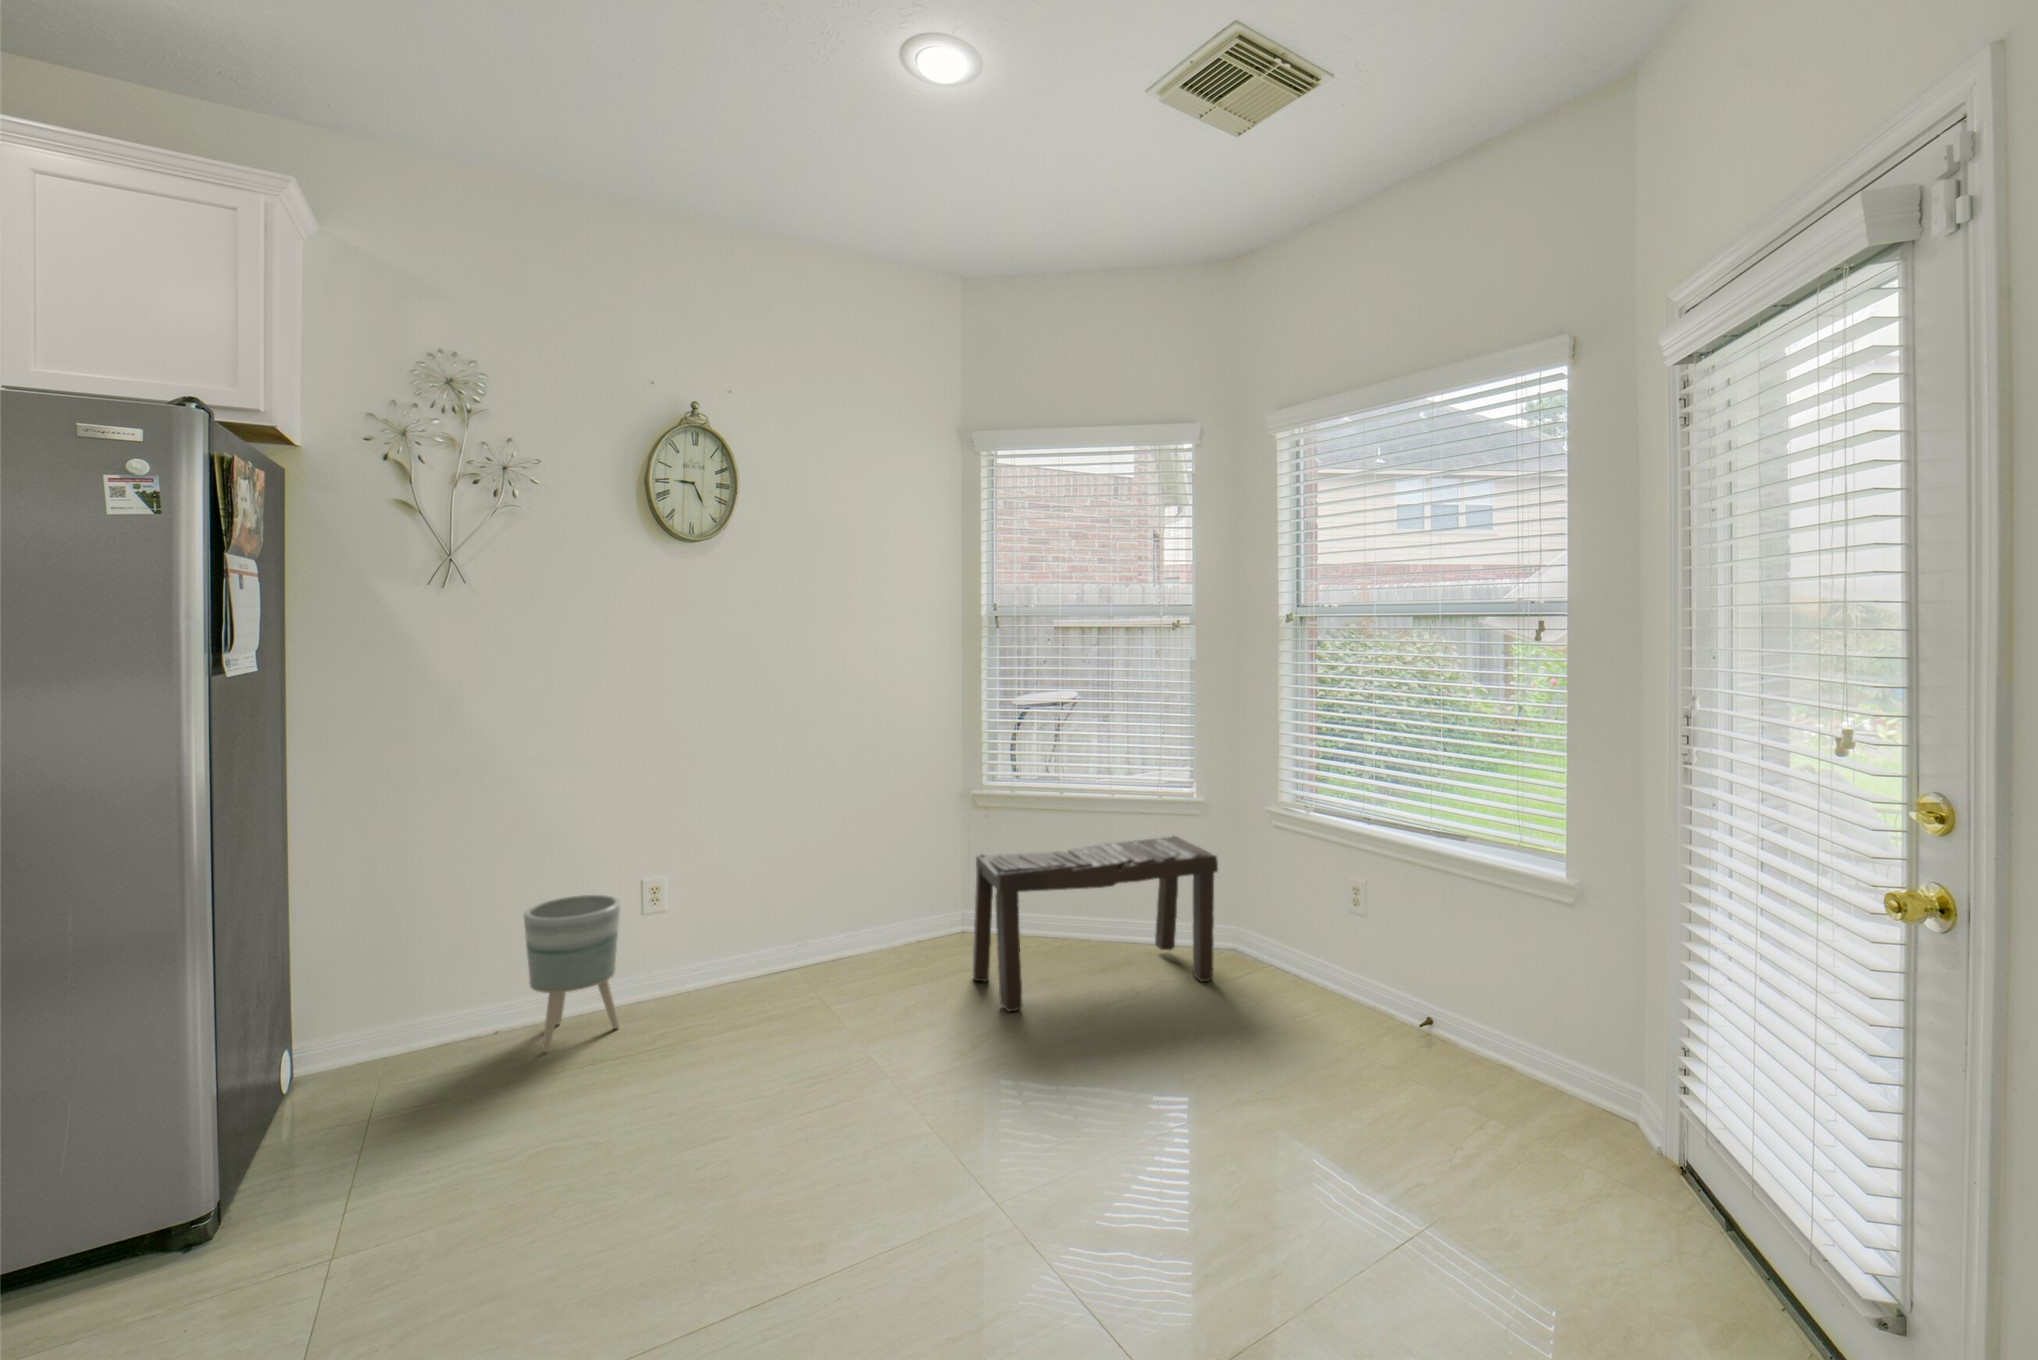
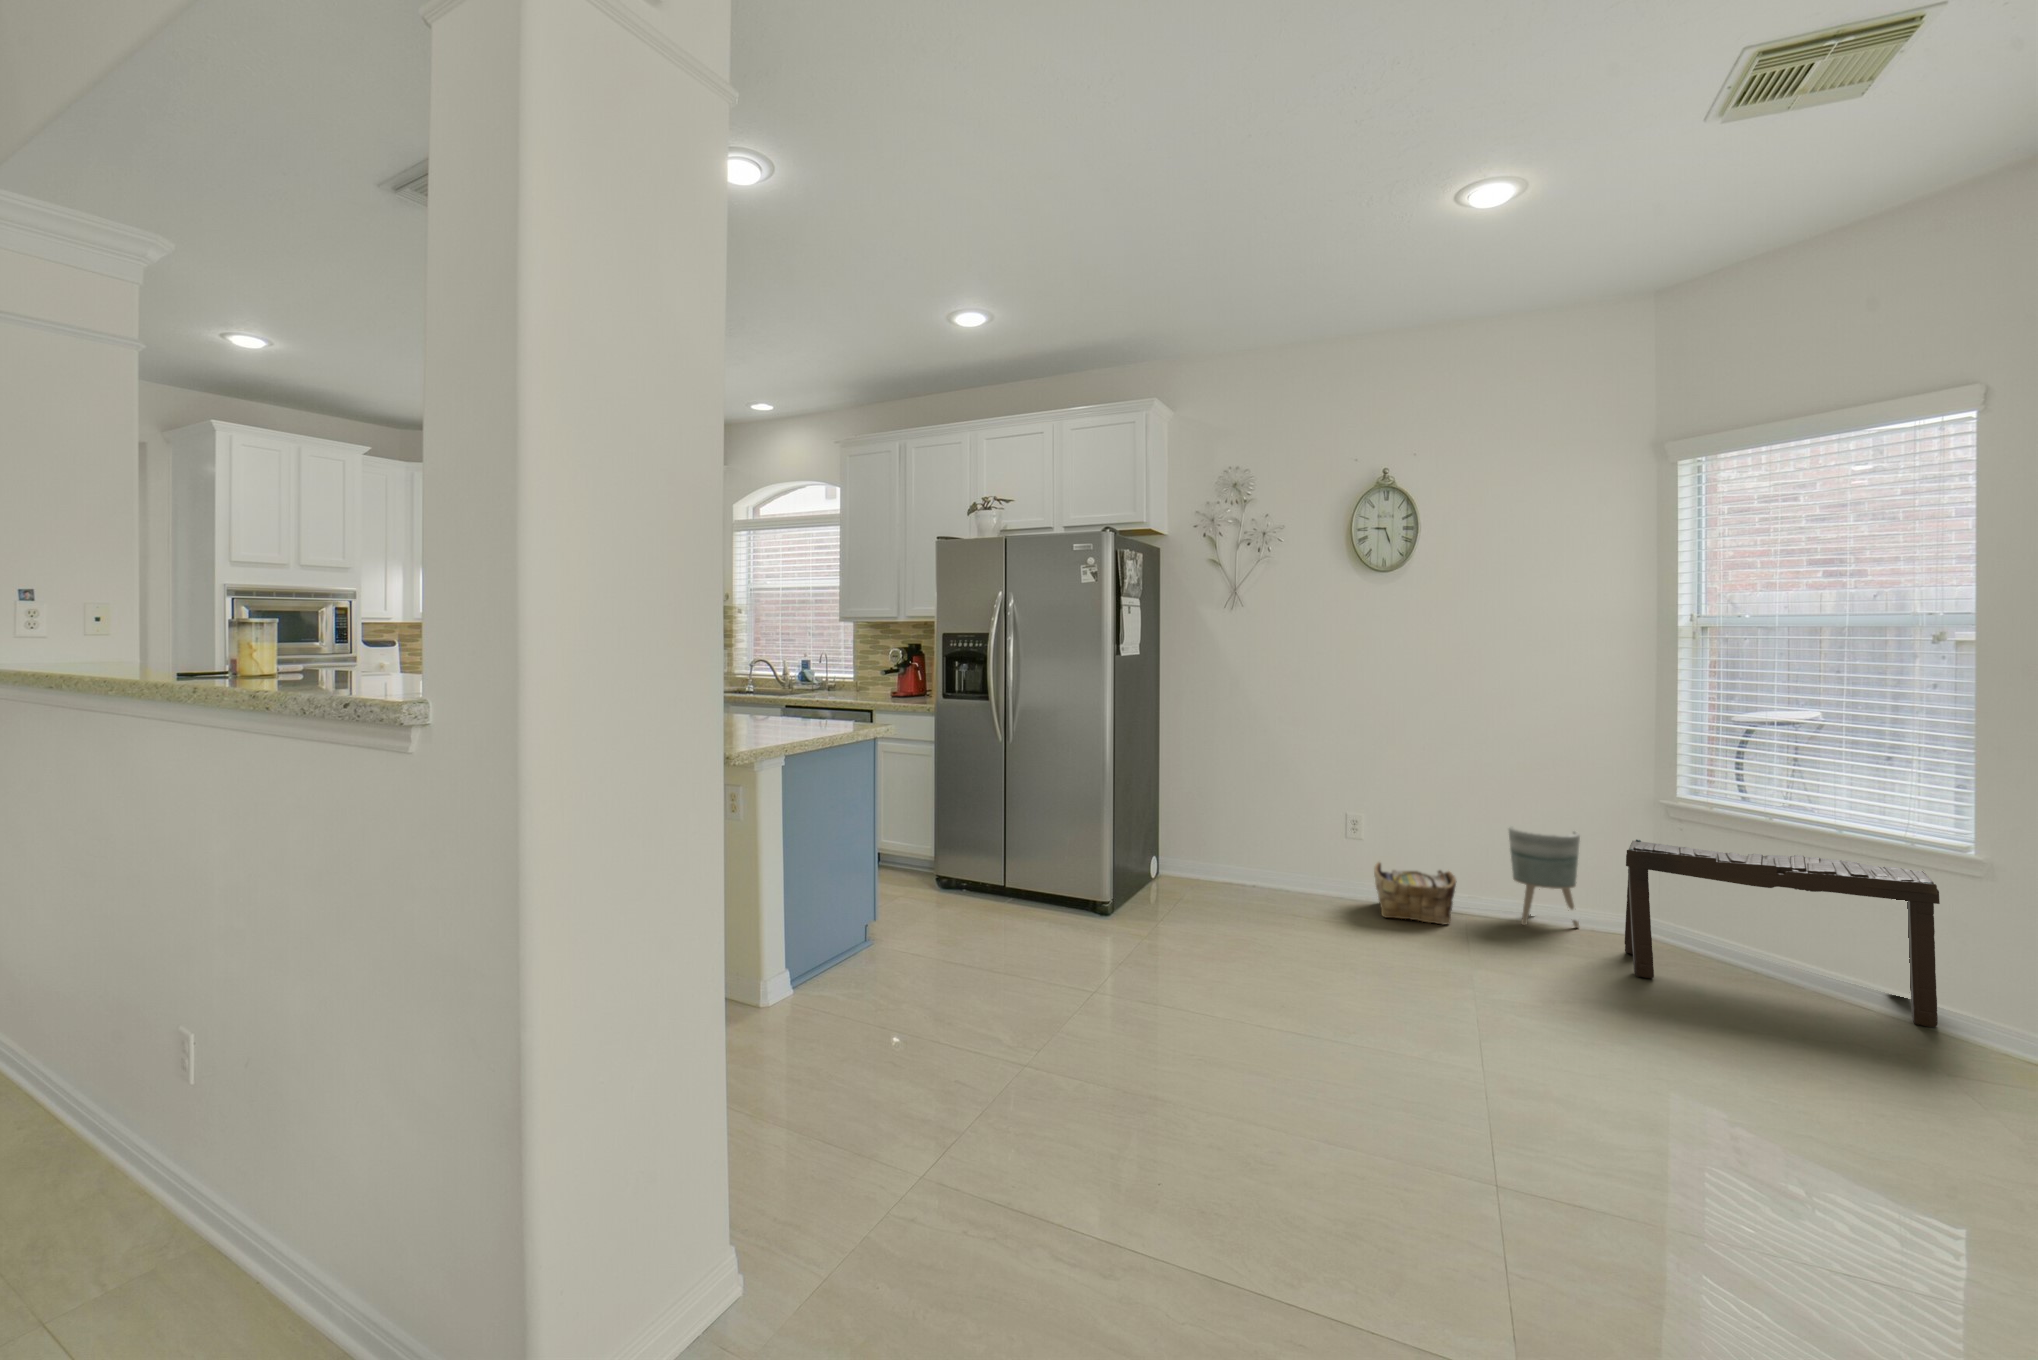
planter: present [524,895,620,1052] -> present [1509,826,1580,928]
woven basket: none [688,908,797,1024] -> present [1374,862,1456,924]

